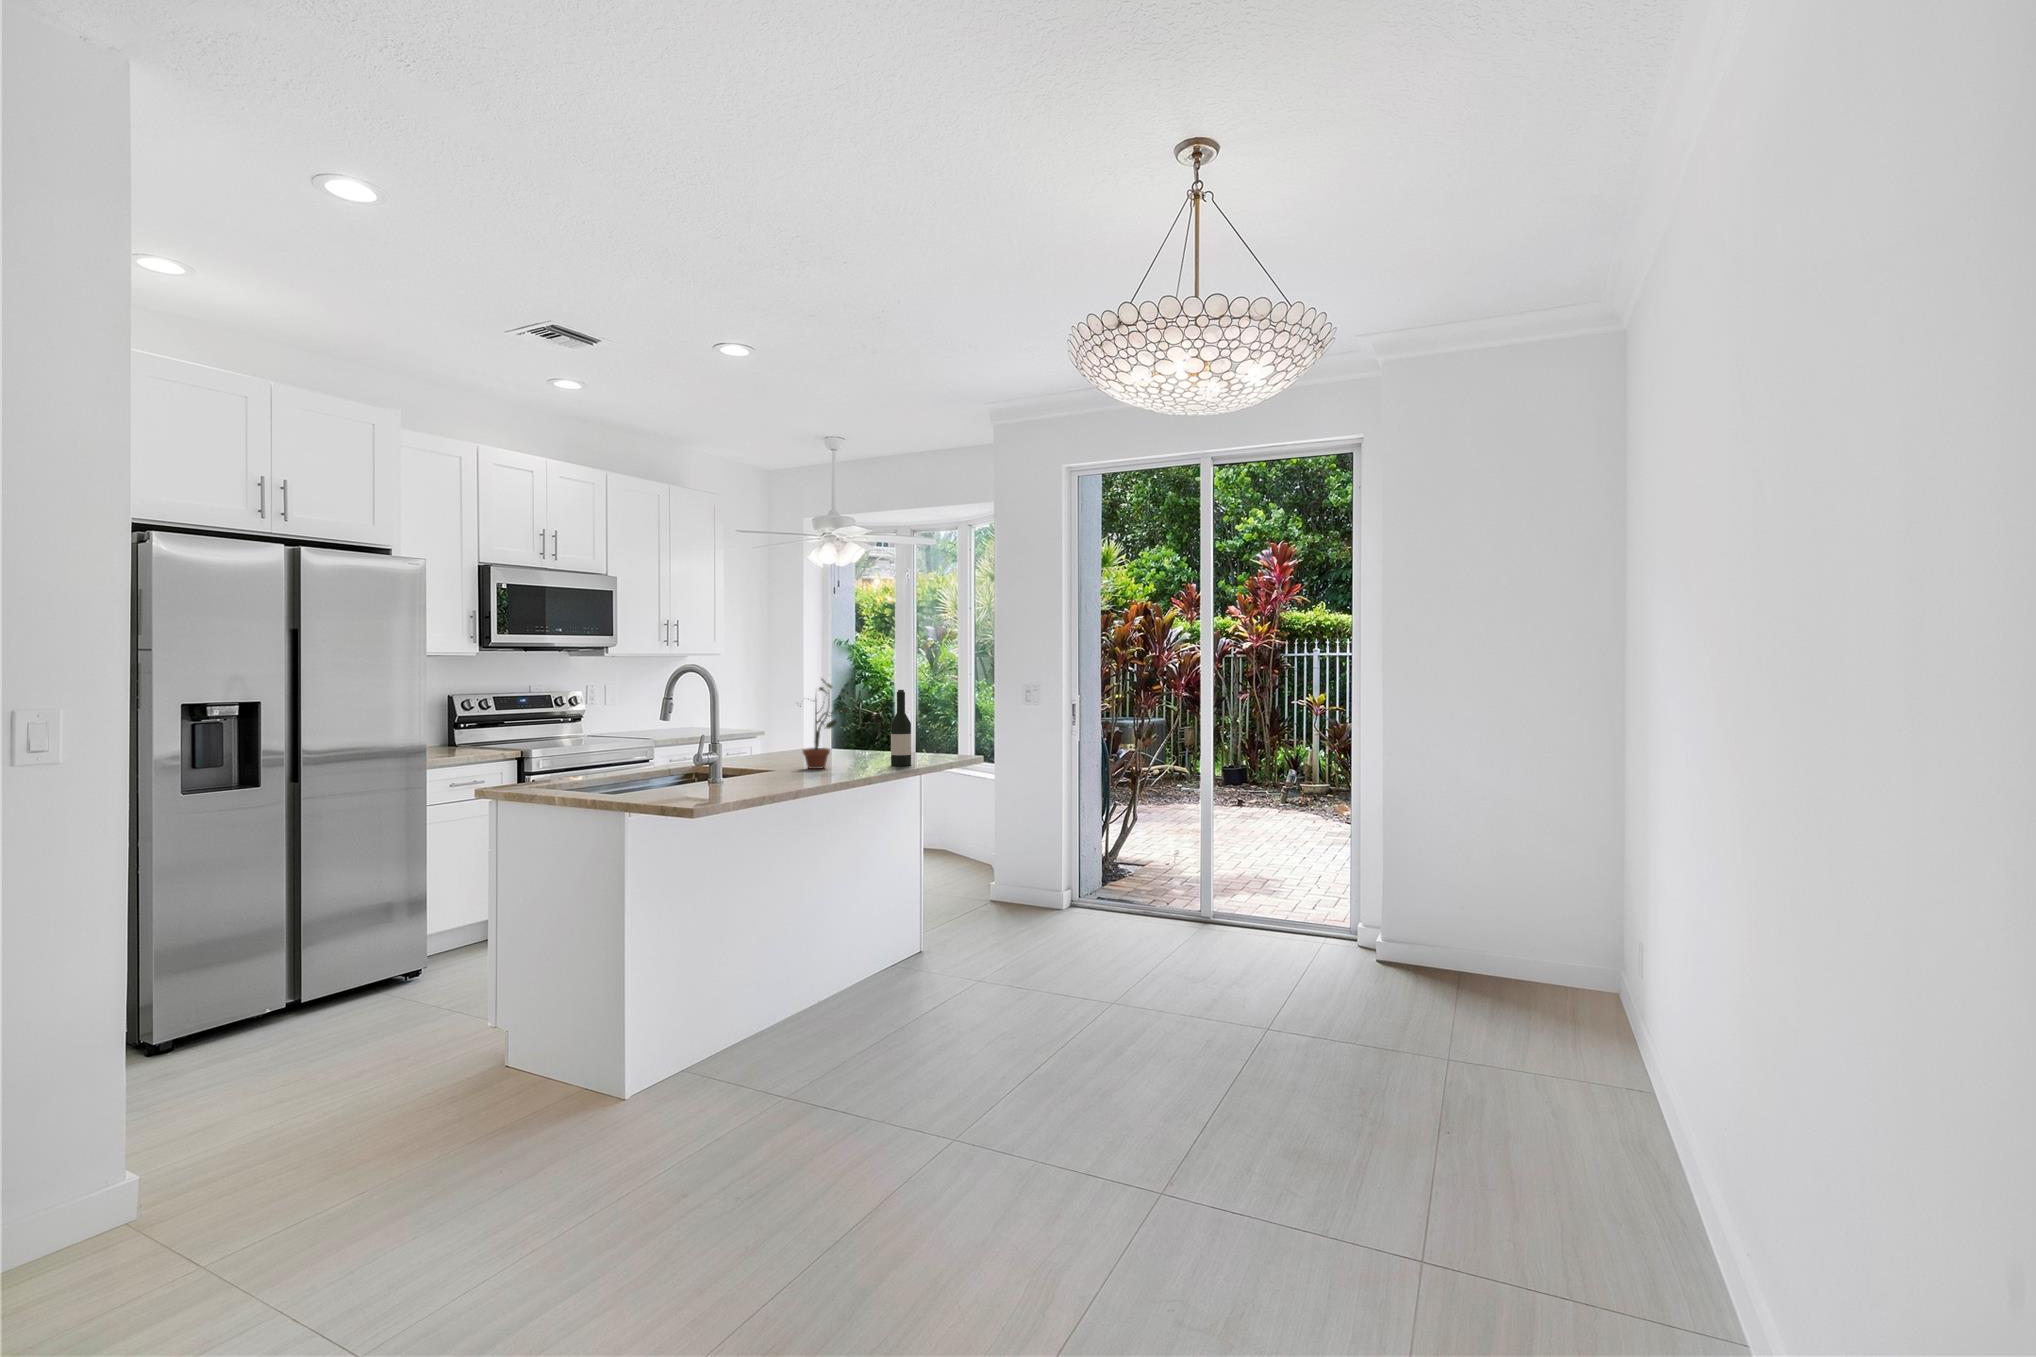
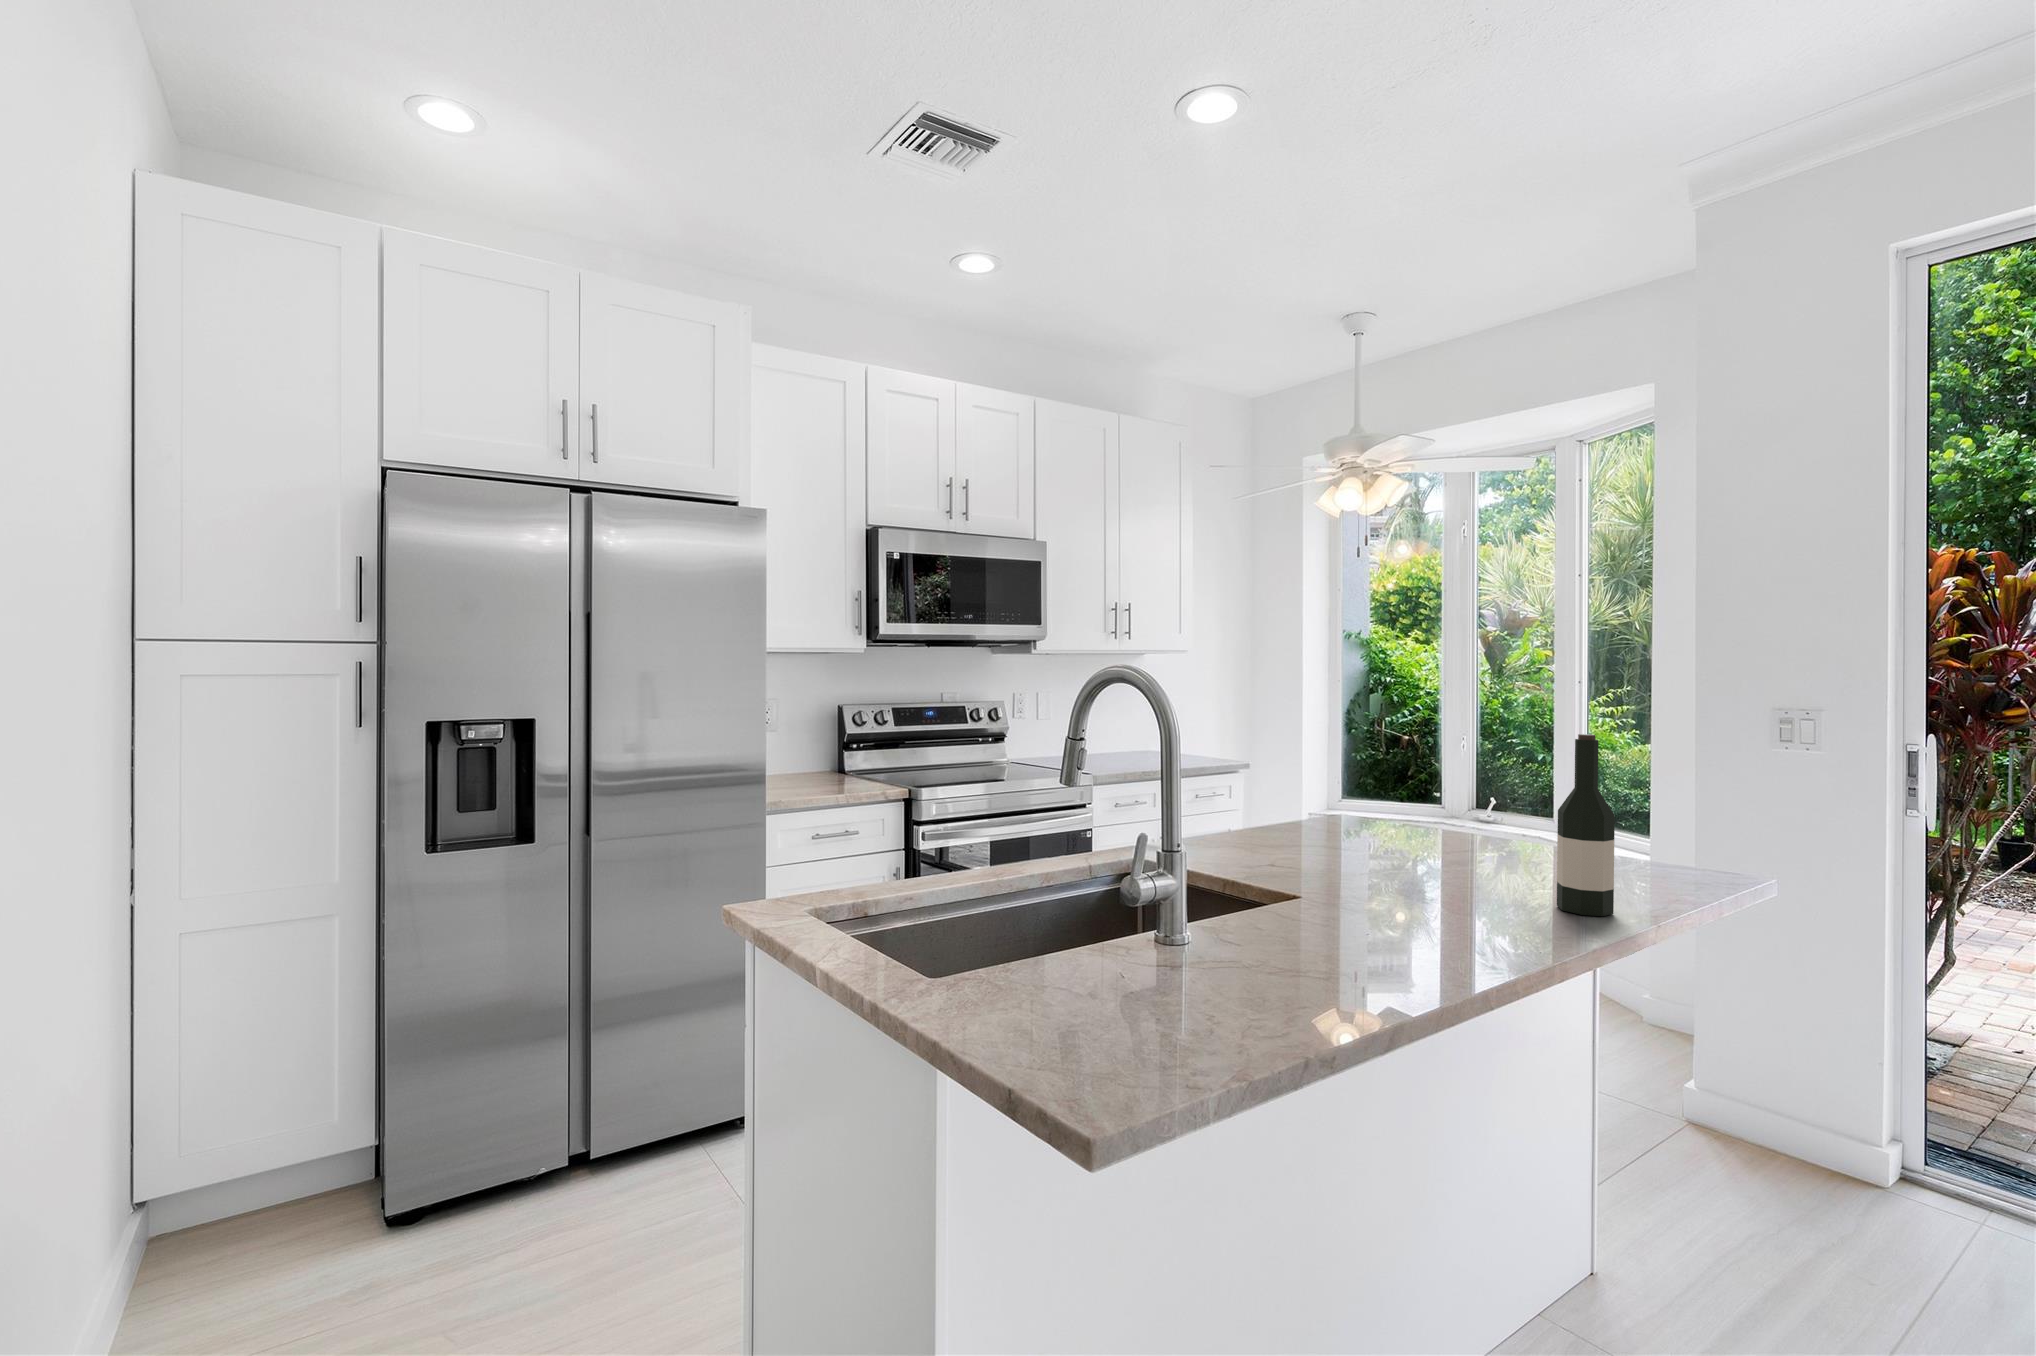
potted plant: present [800,679,849,769] -> none [1340,699,1463,905]

